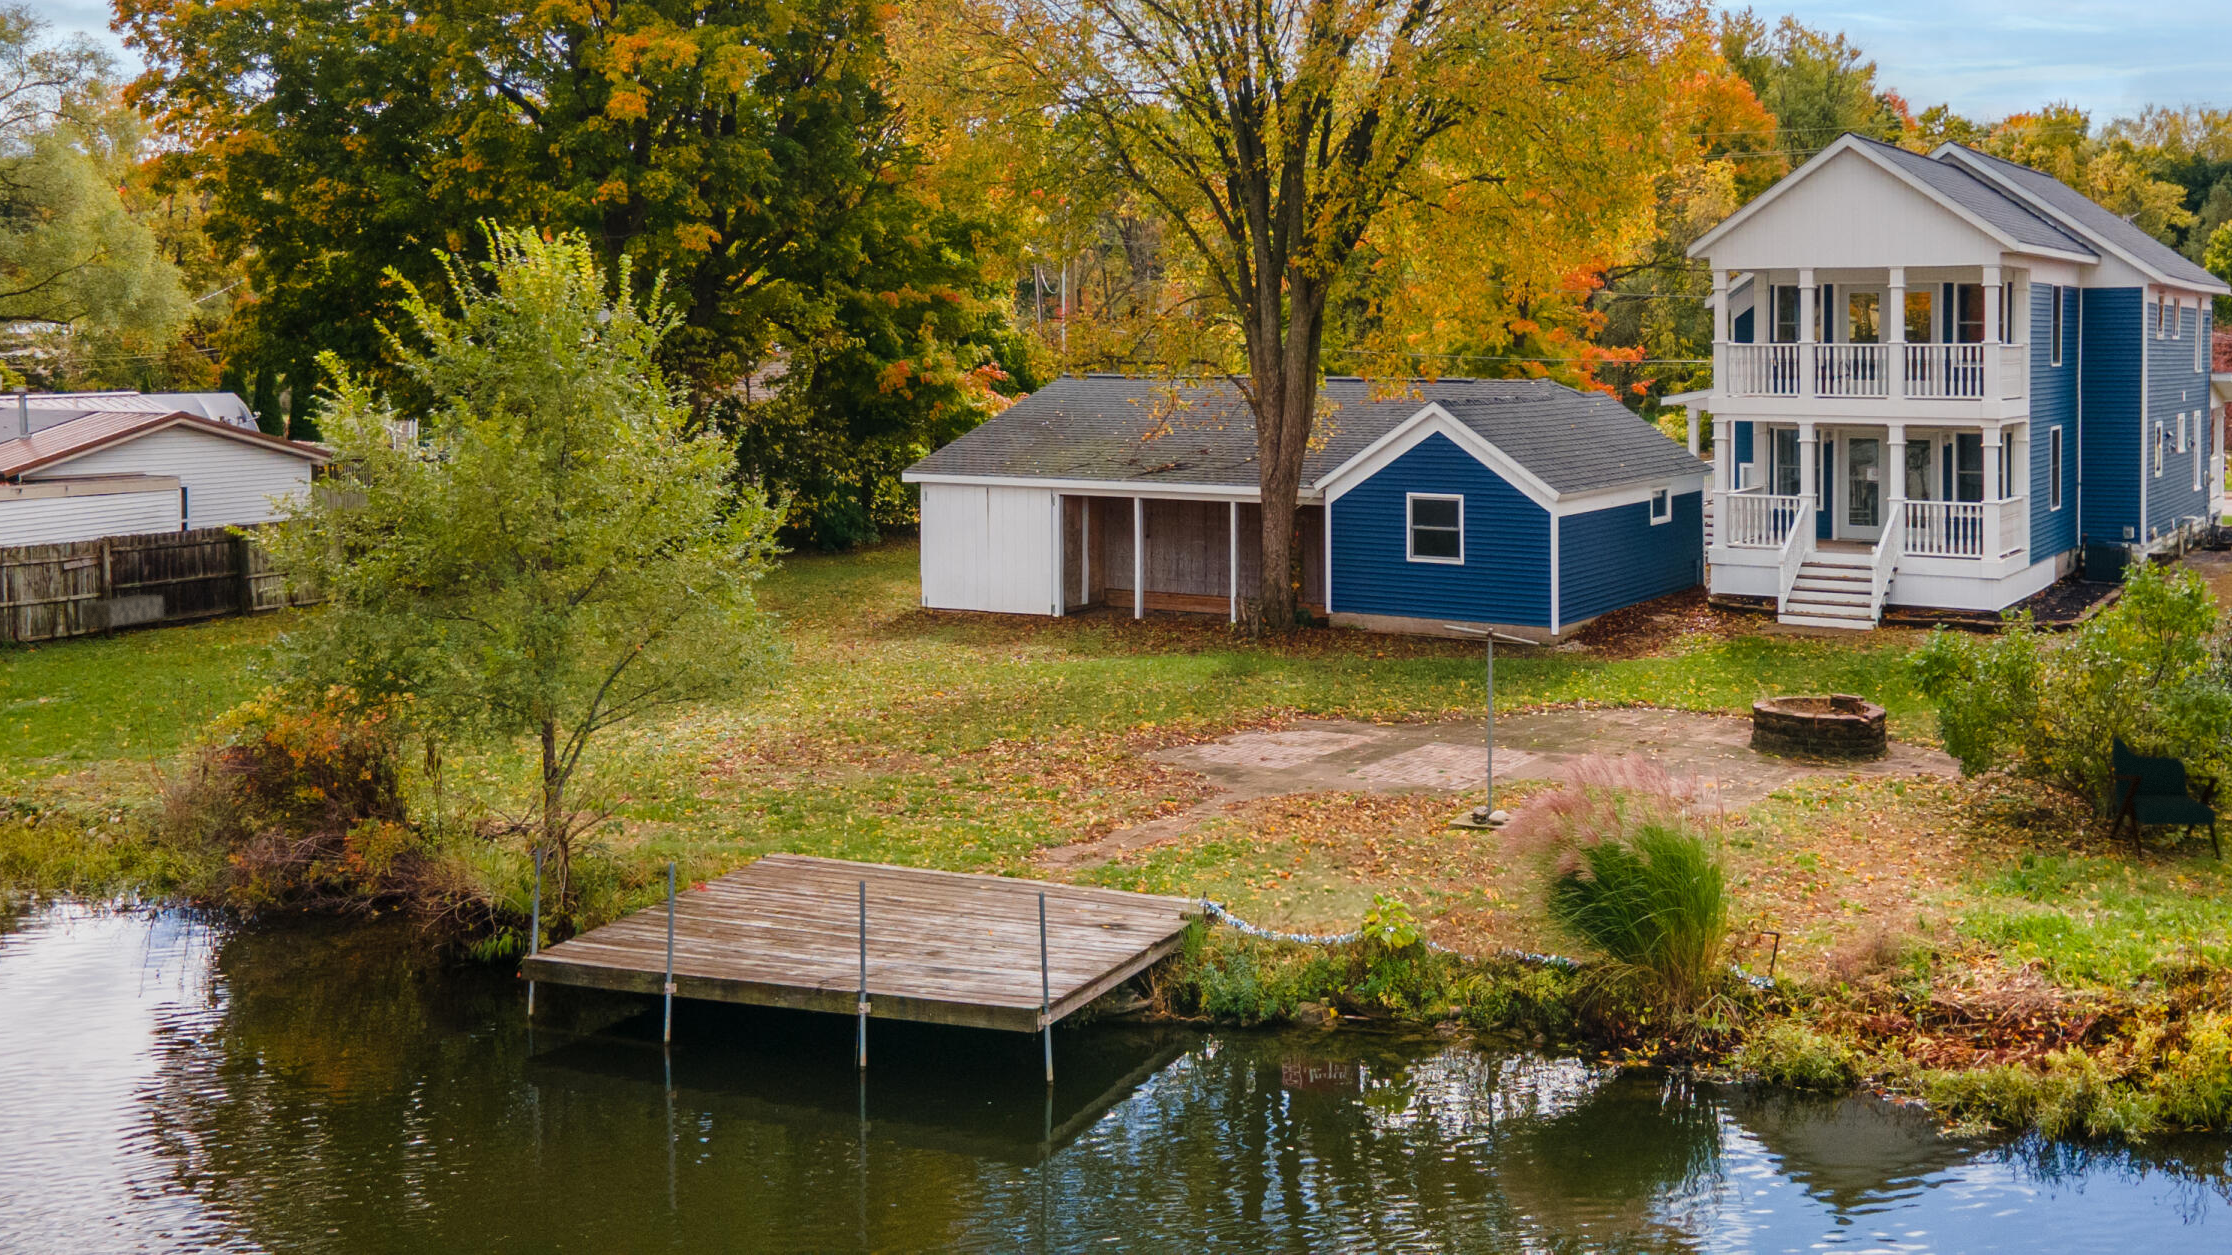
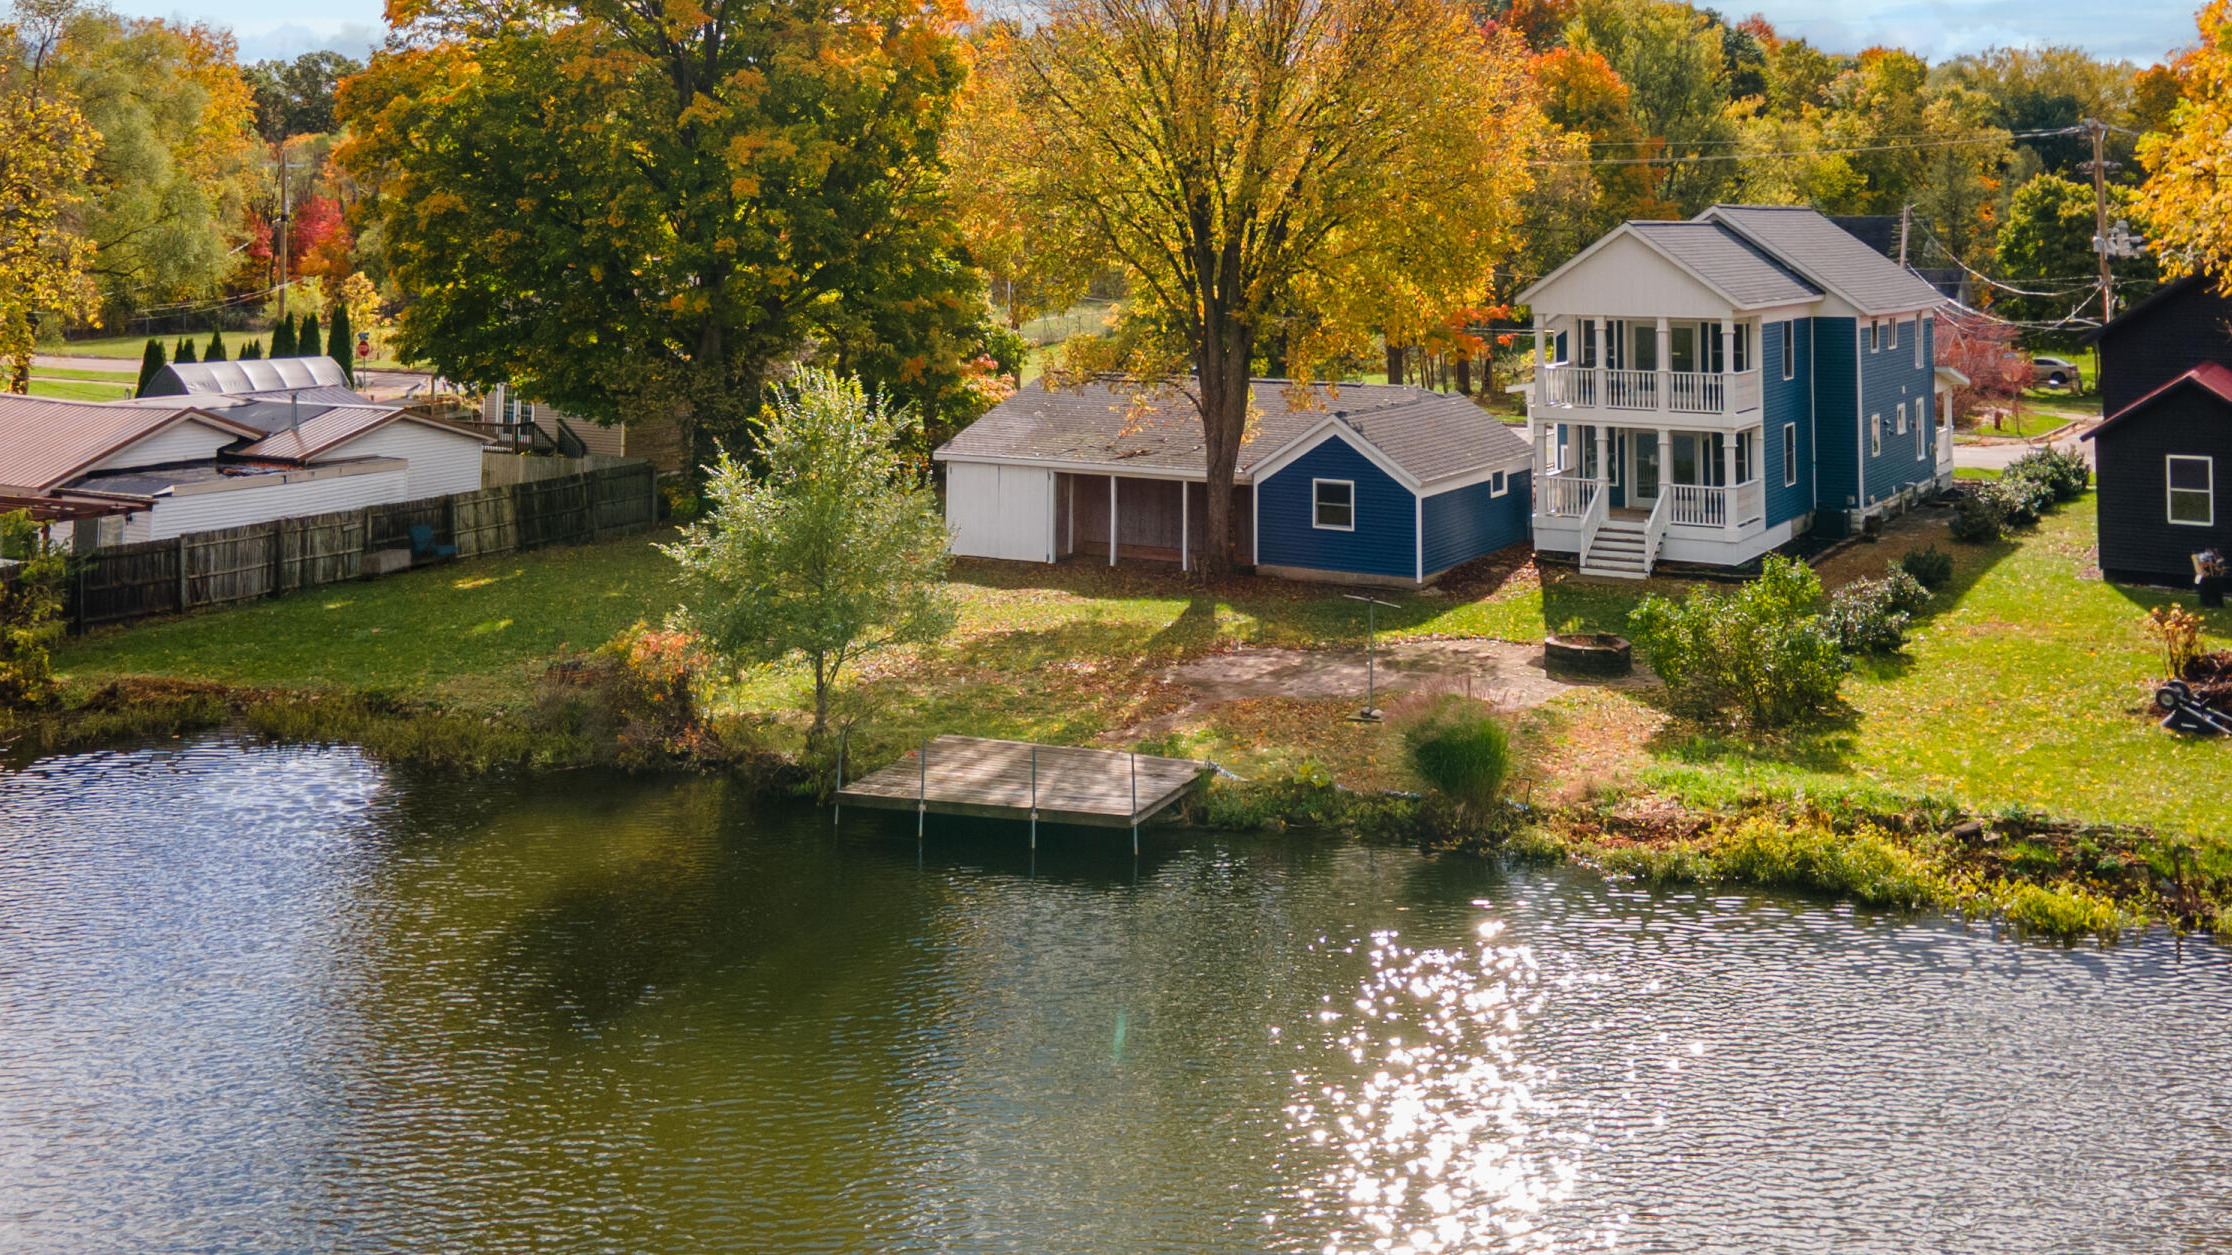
armchair: present [2107,737,2221,859] -> present [407,524,459,568]

